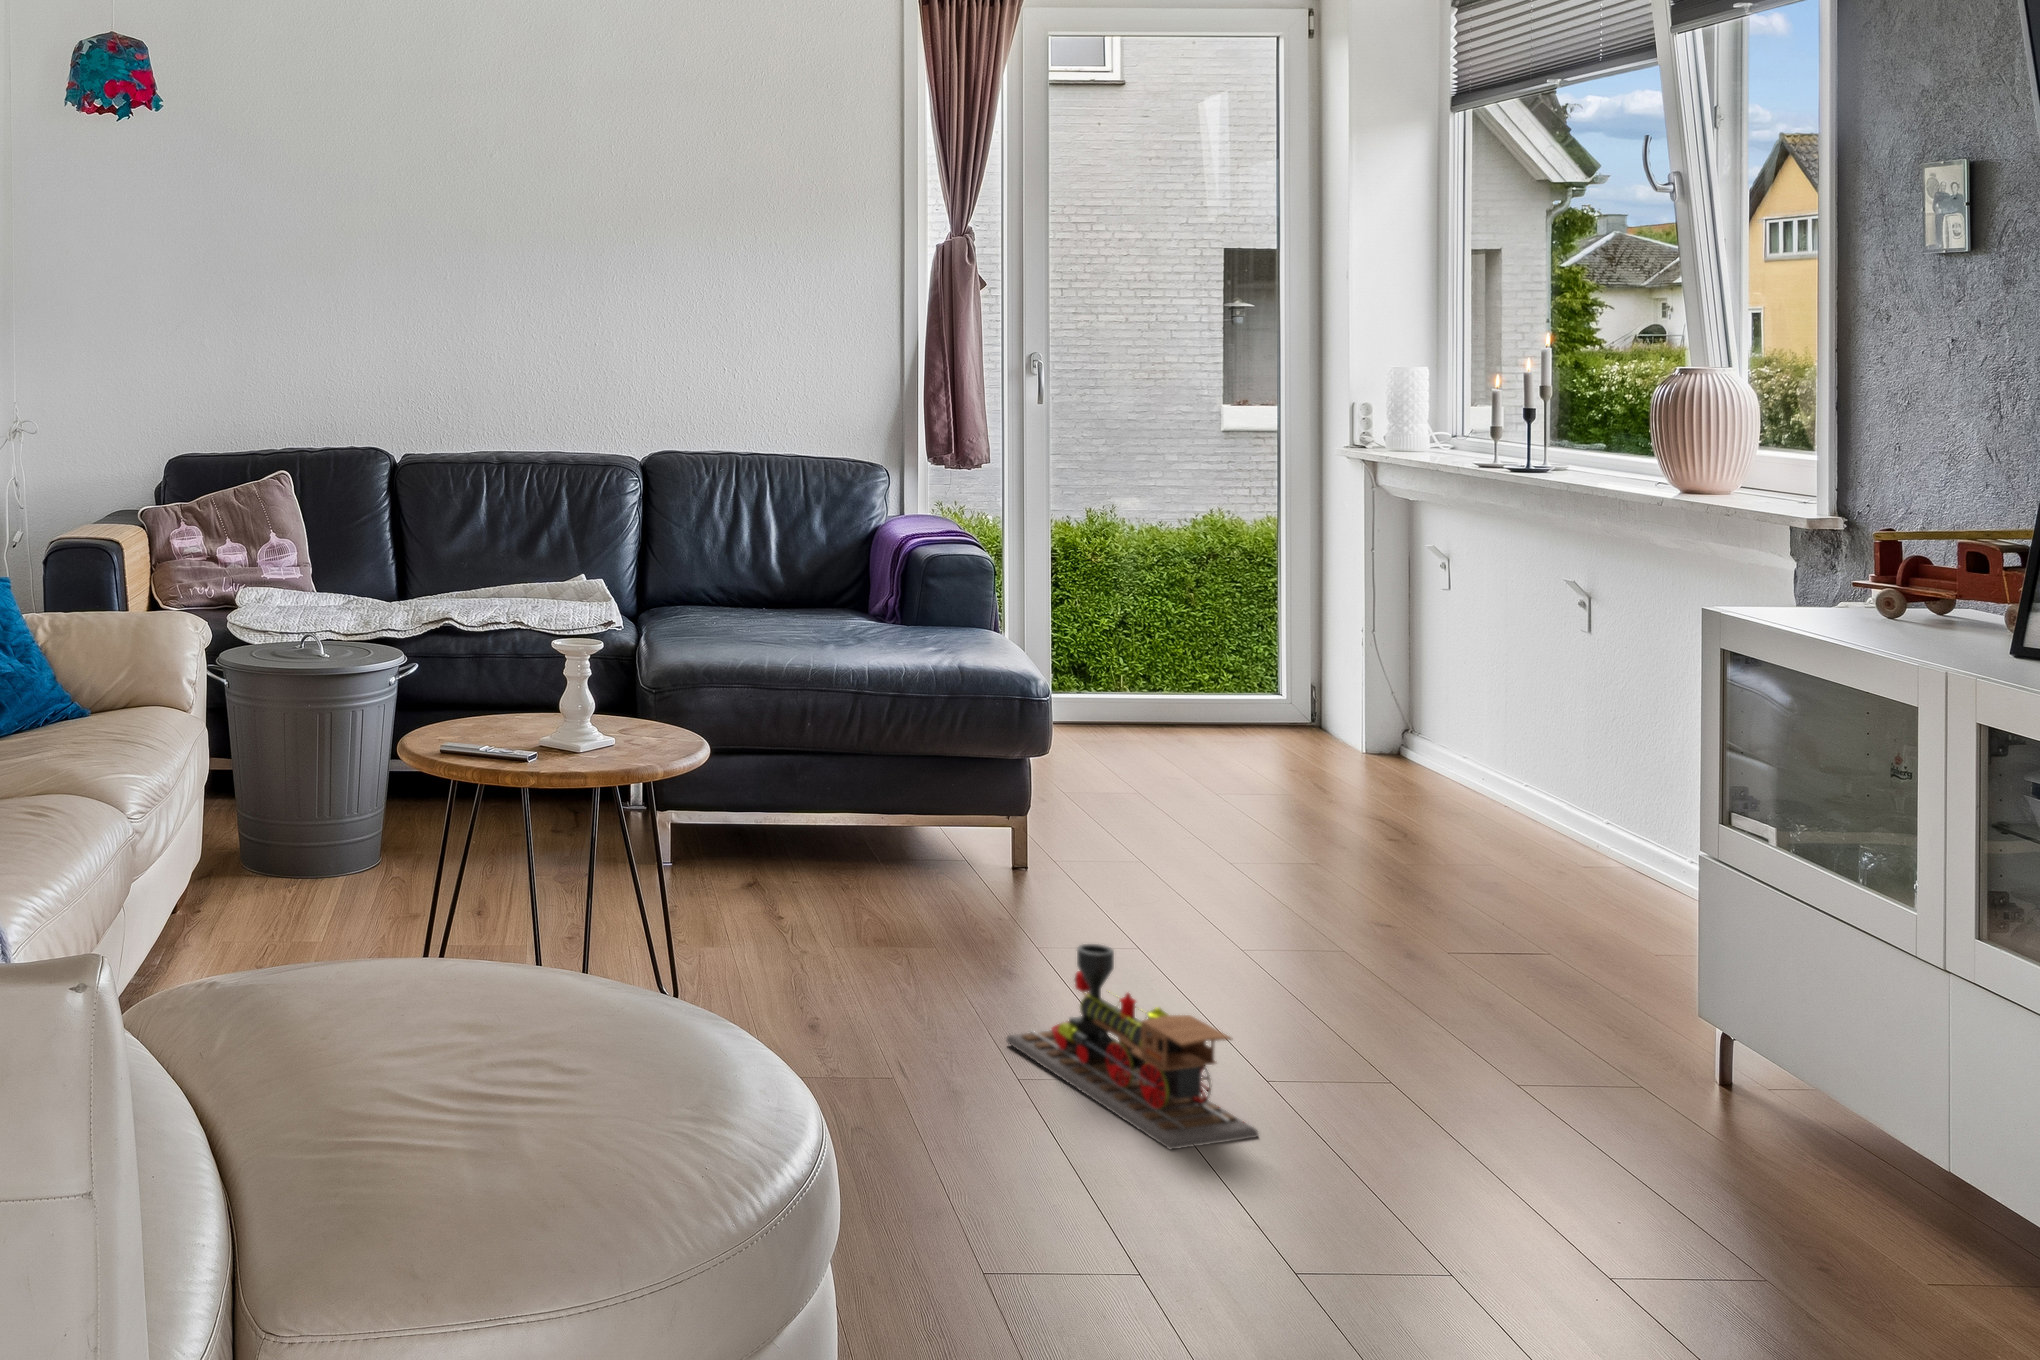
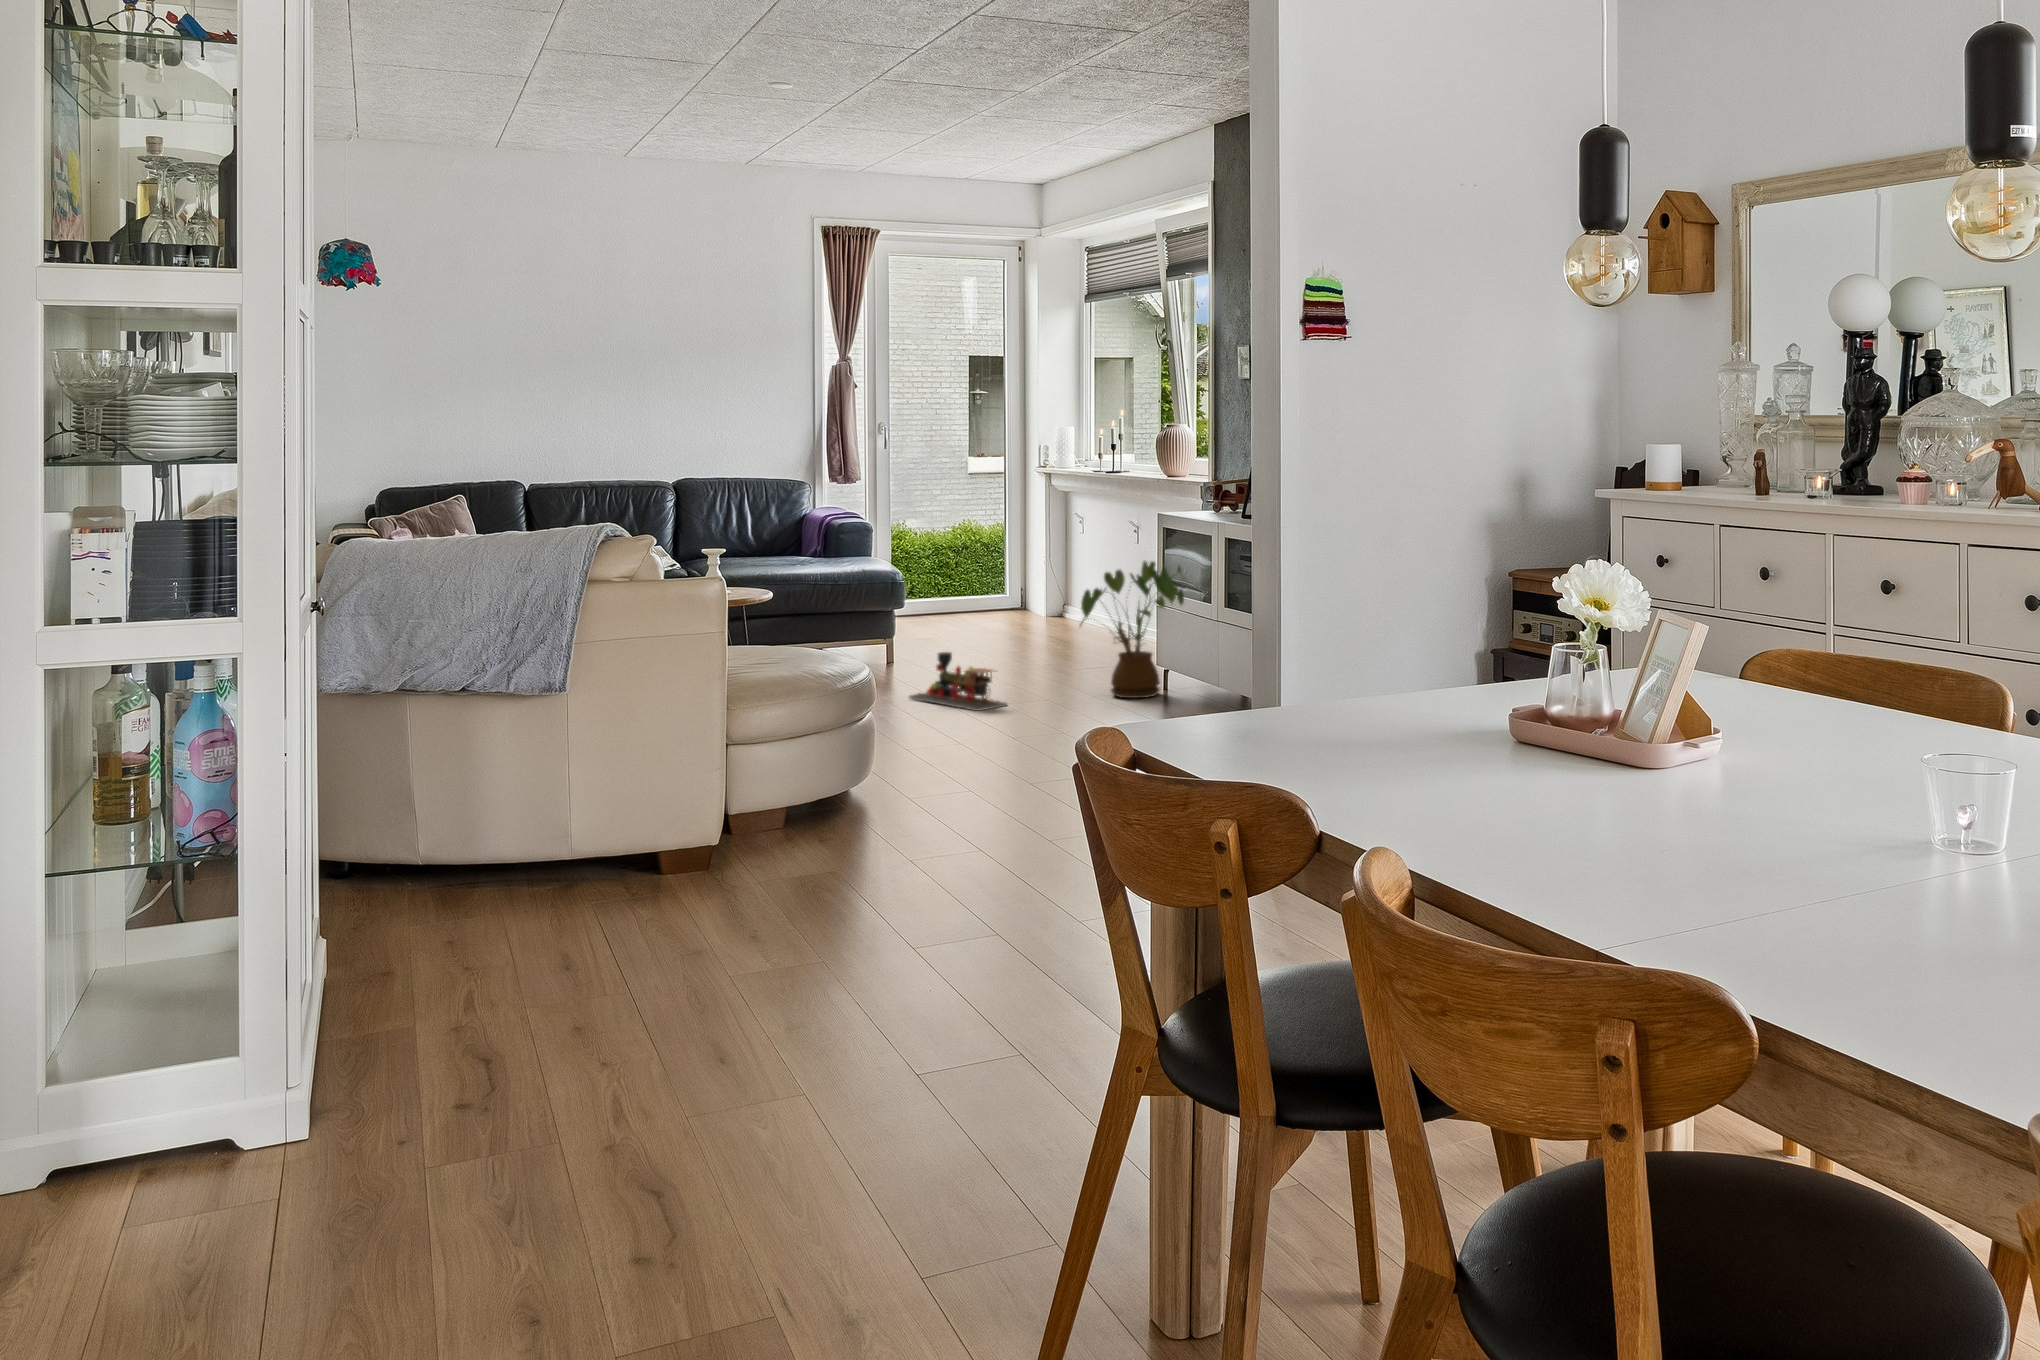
house plant: none [1470,768,1839,1179] -> present [1081,561,1184,698]

